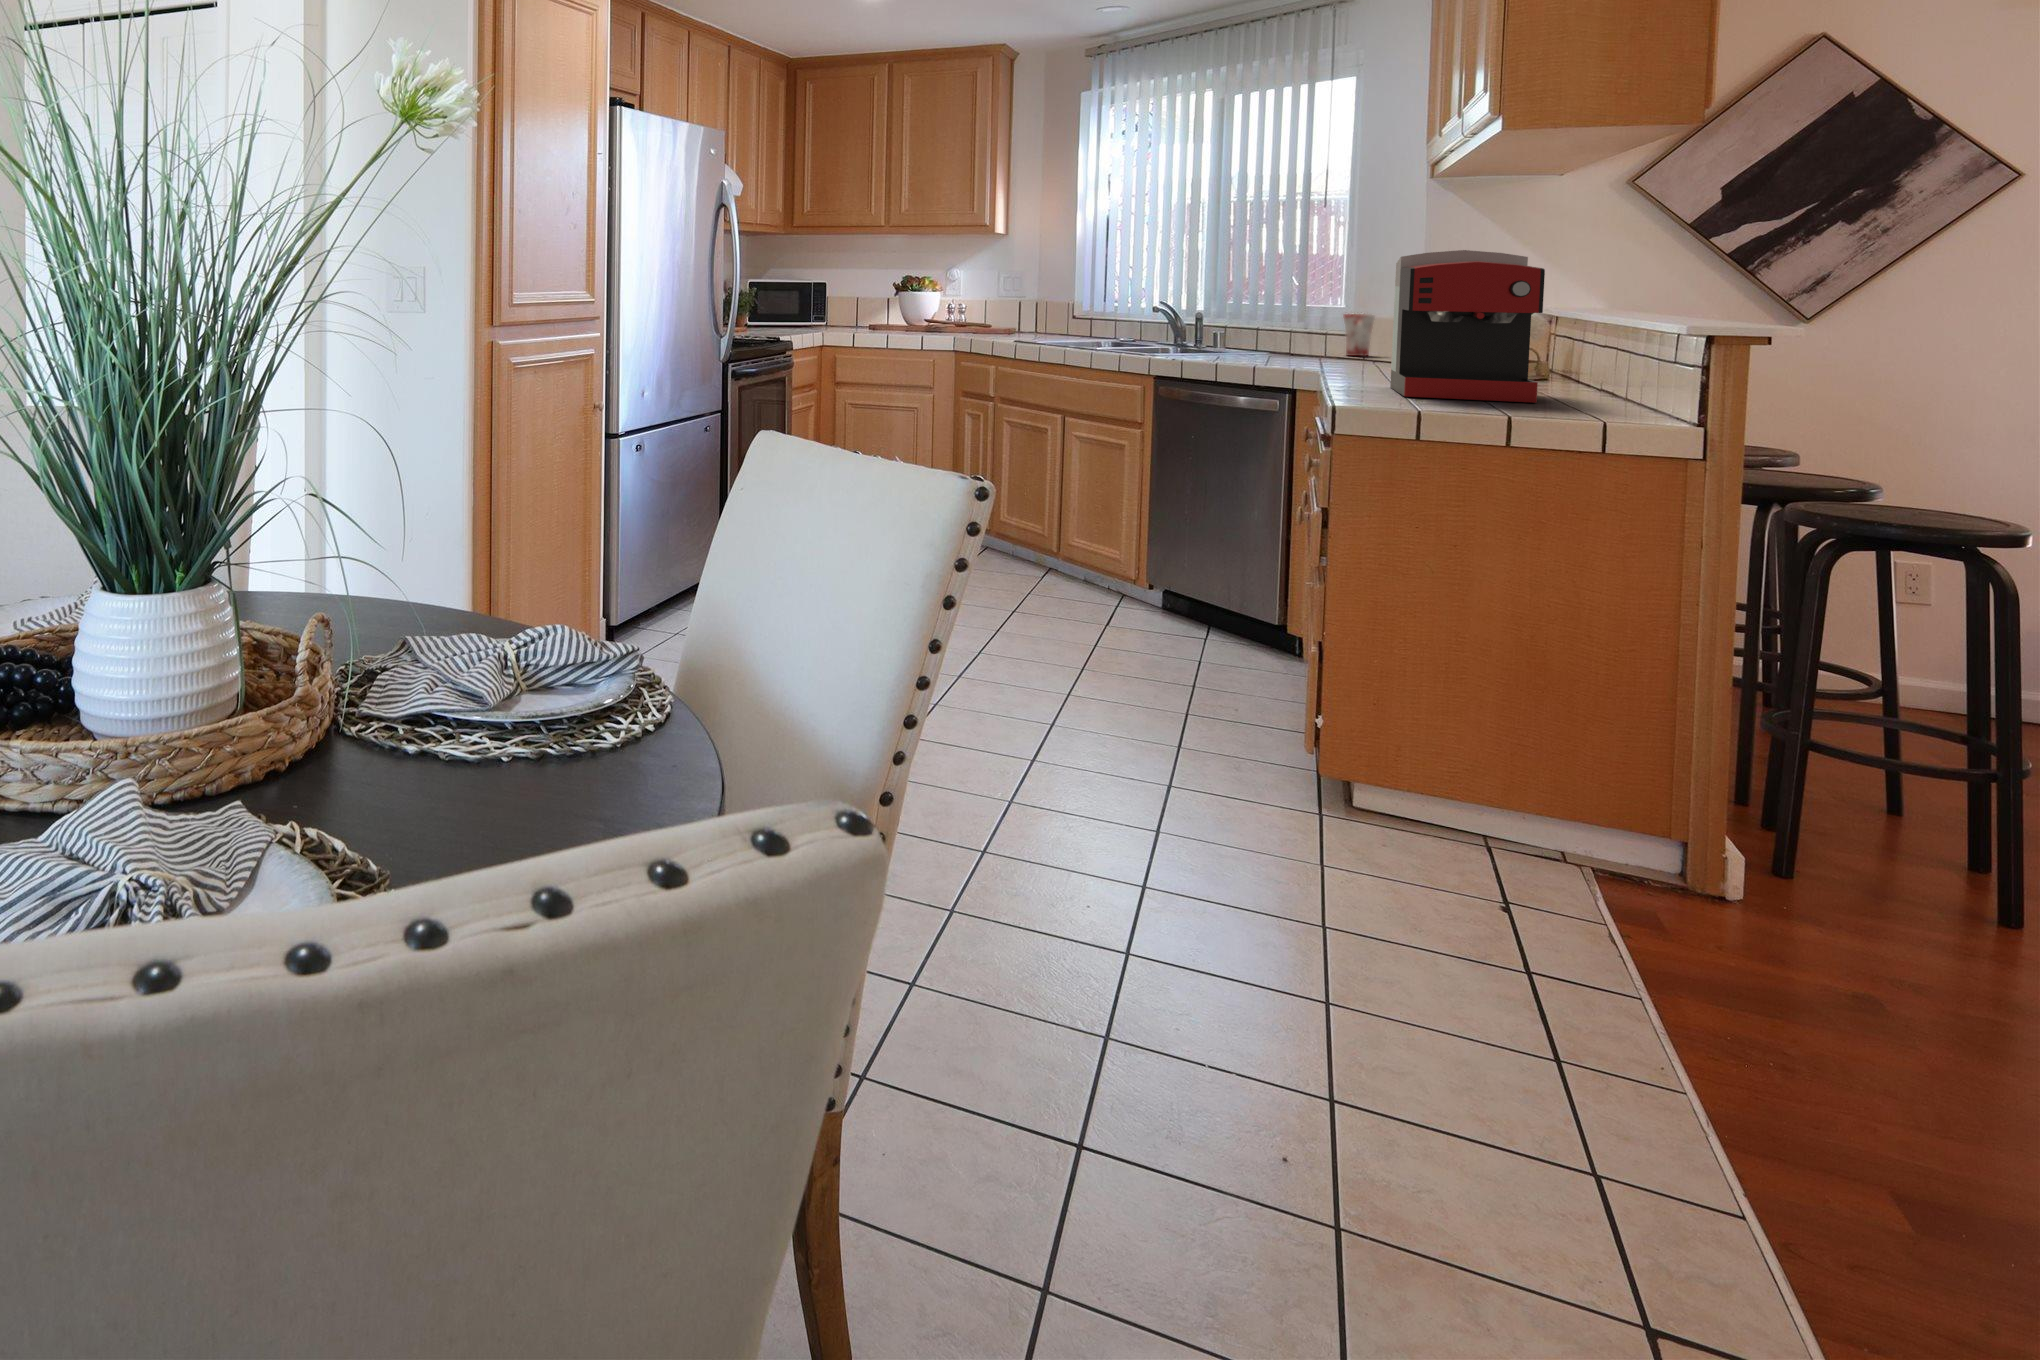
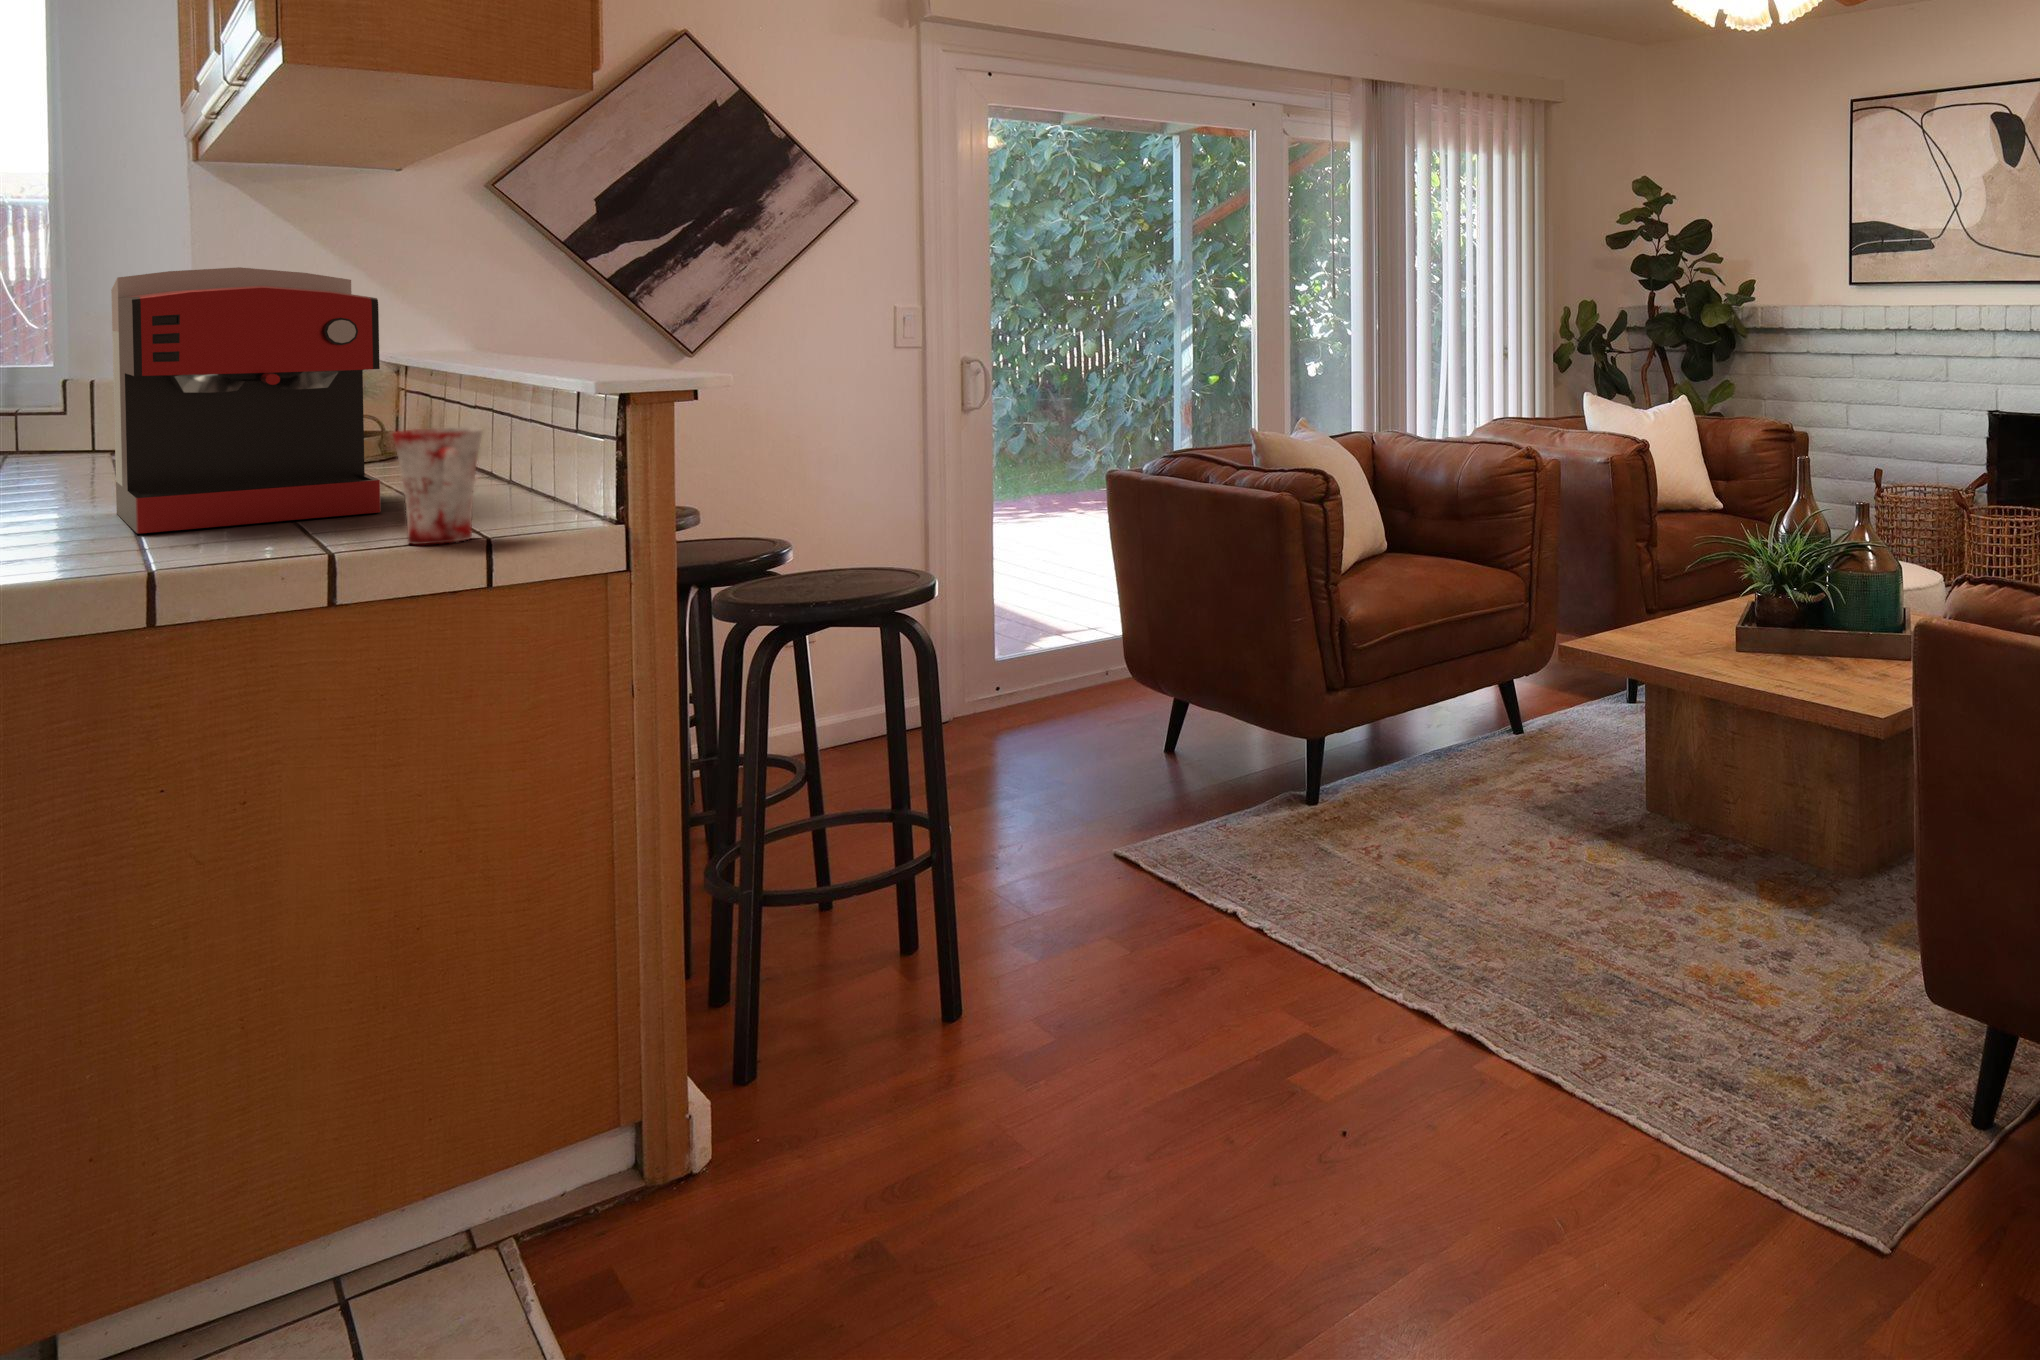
mug: present [1344,314,1375,356] -> present [393,427,483,545]

